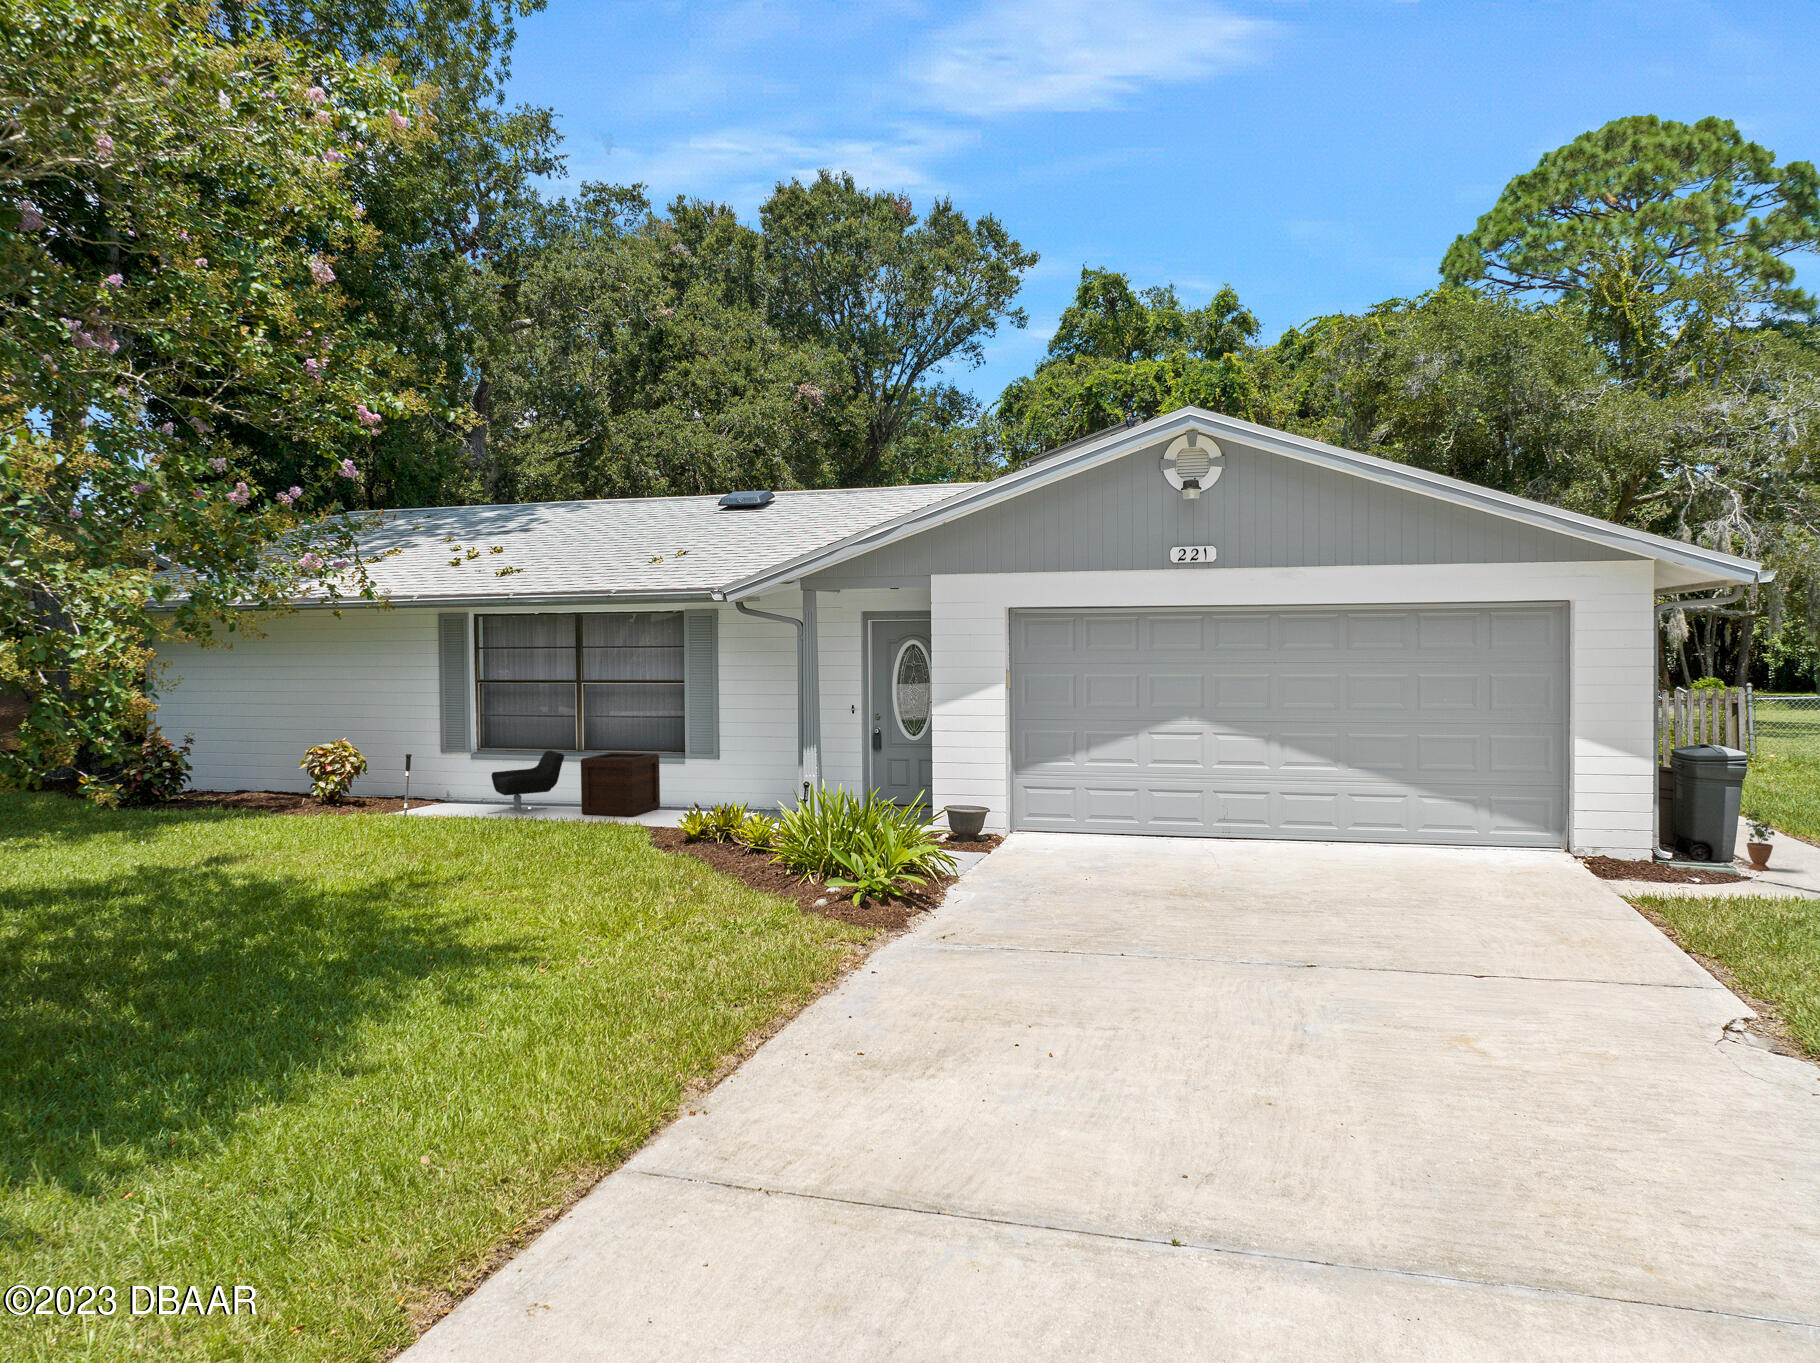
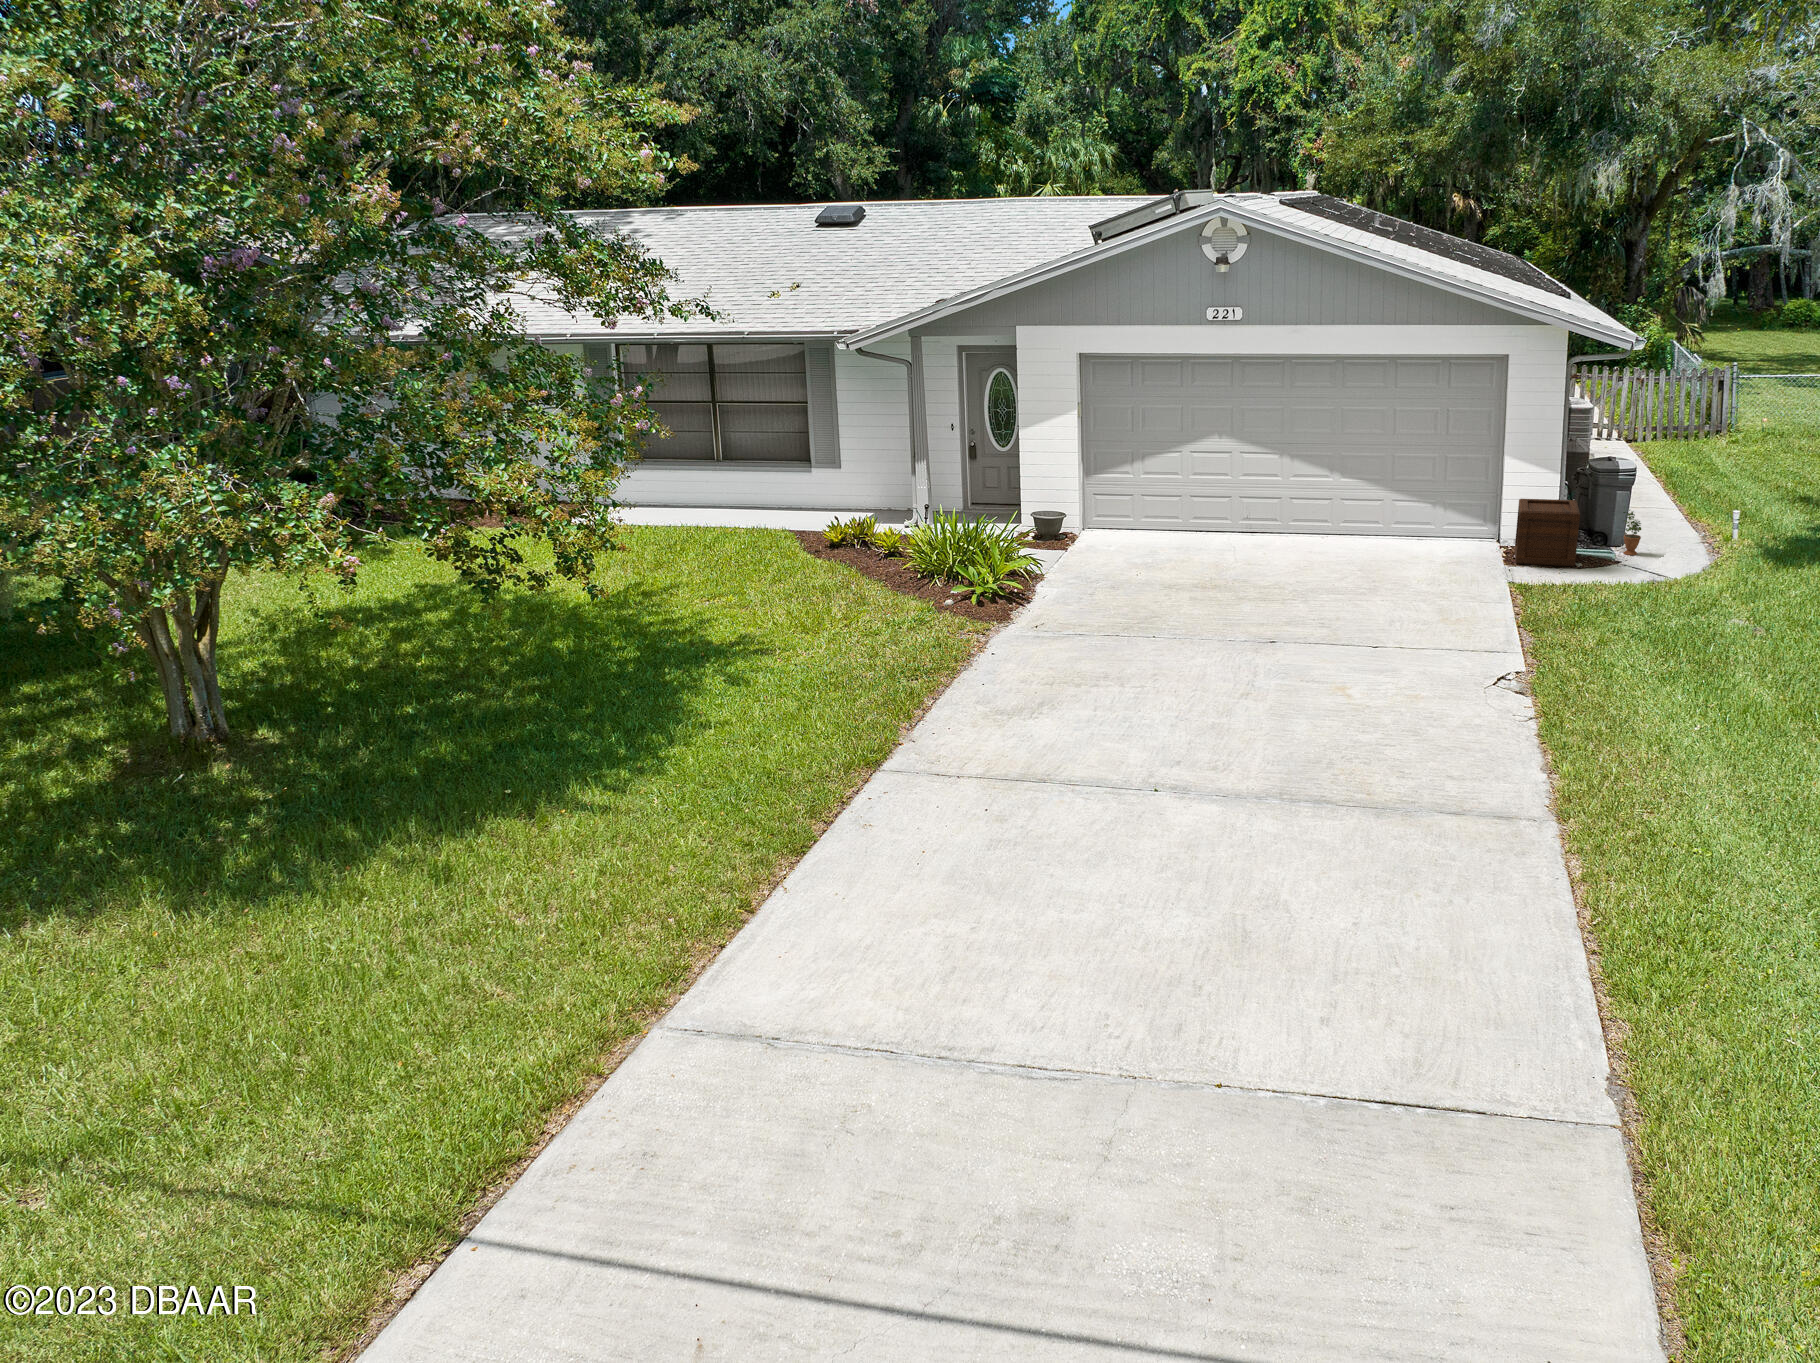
lounge chair: present [488,750,564,814] -> none [651,462,711,520]
wooden crate: present [581,753,660,817] -> present [1515,499,1580,566]

